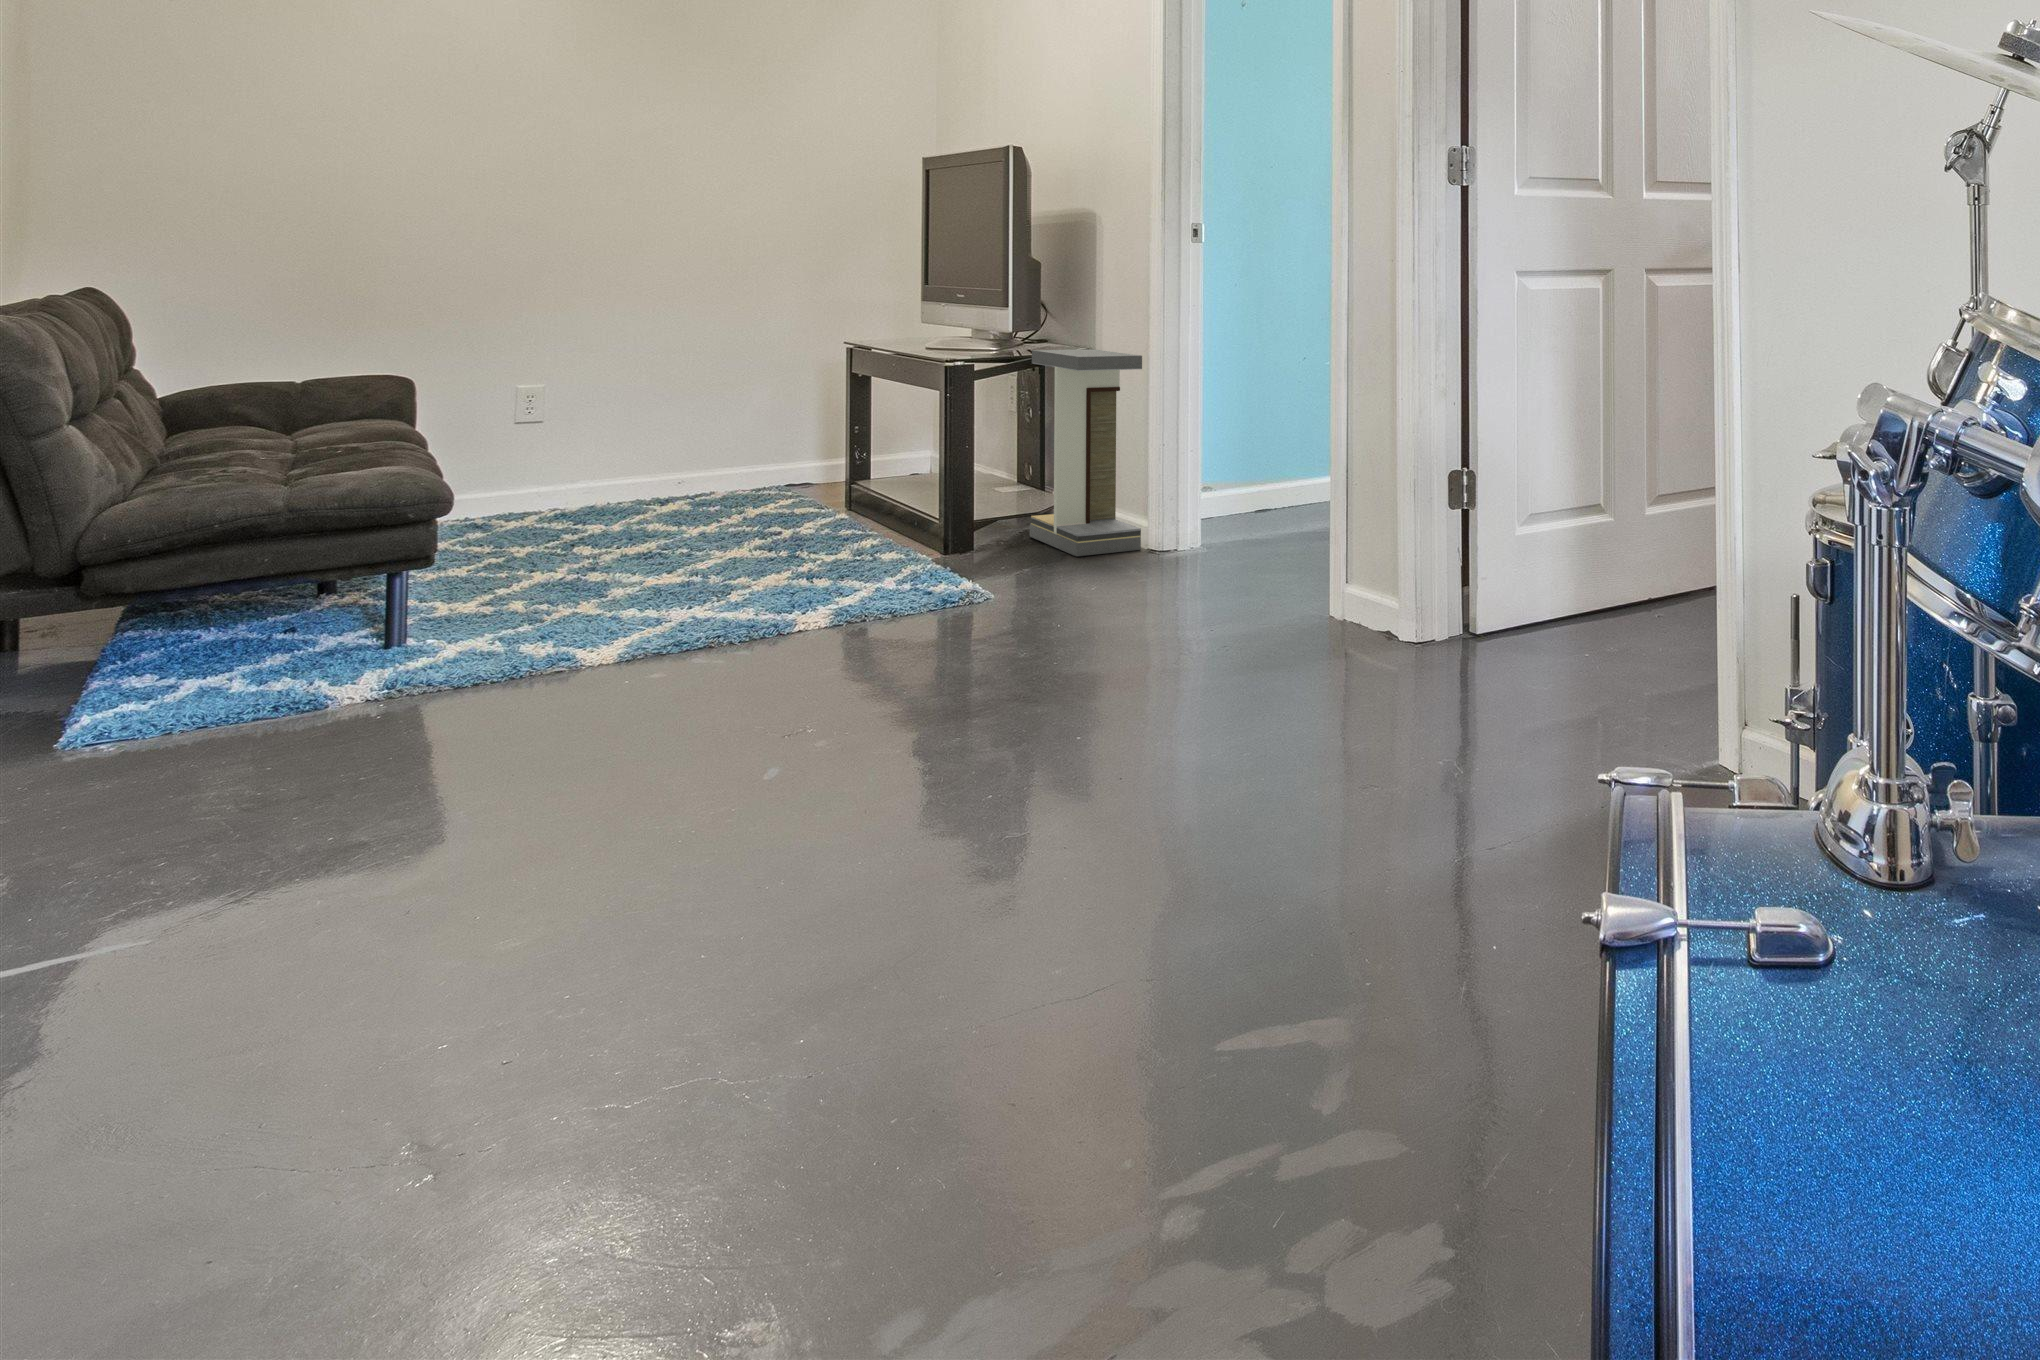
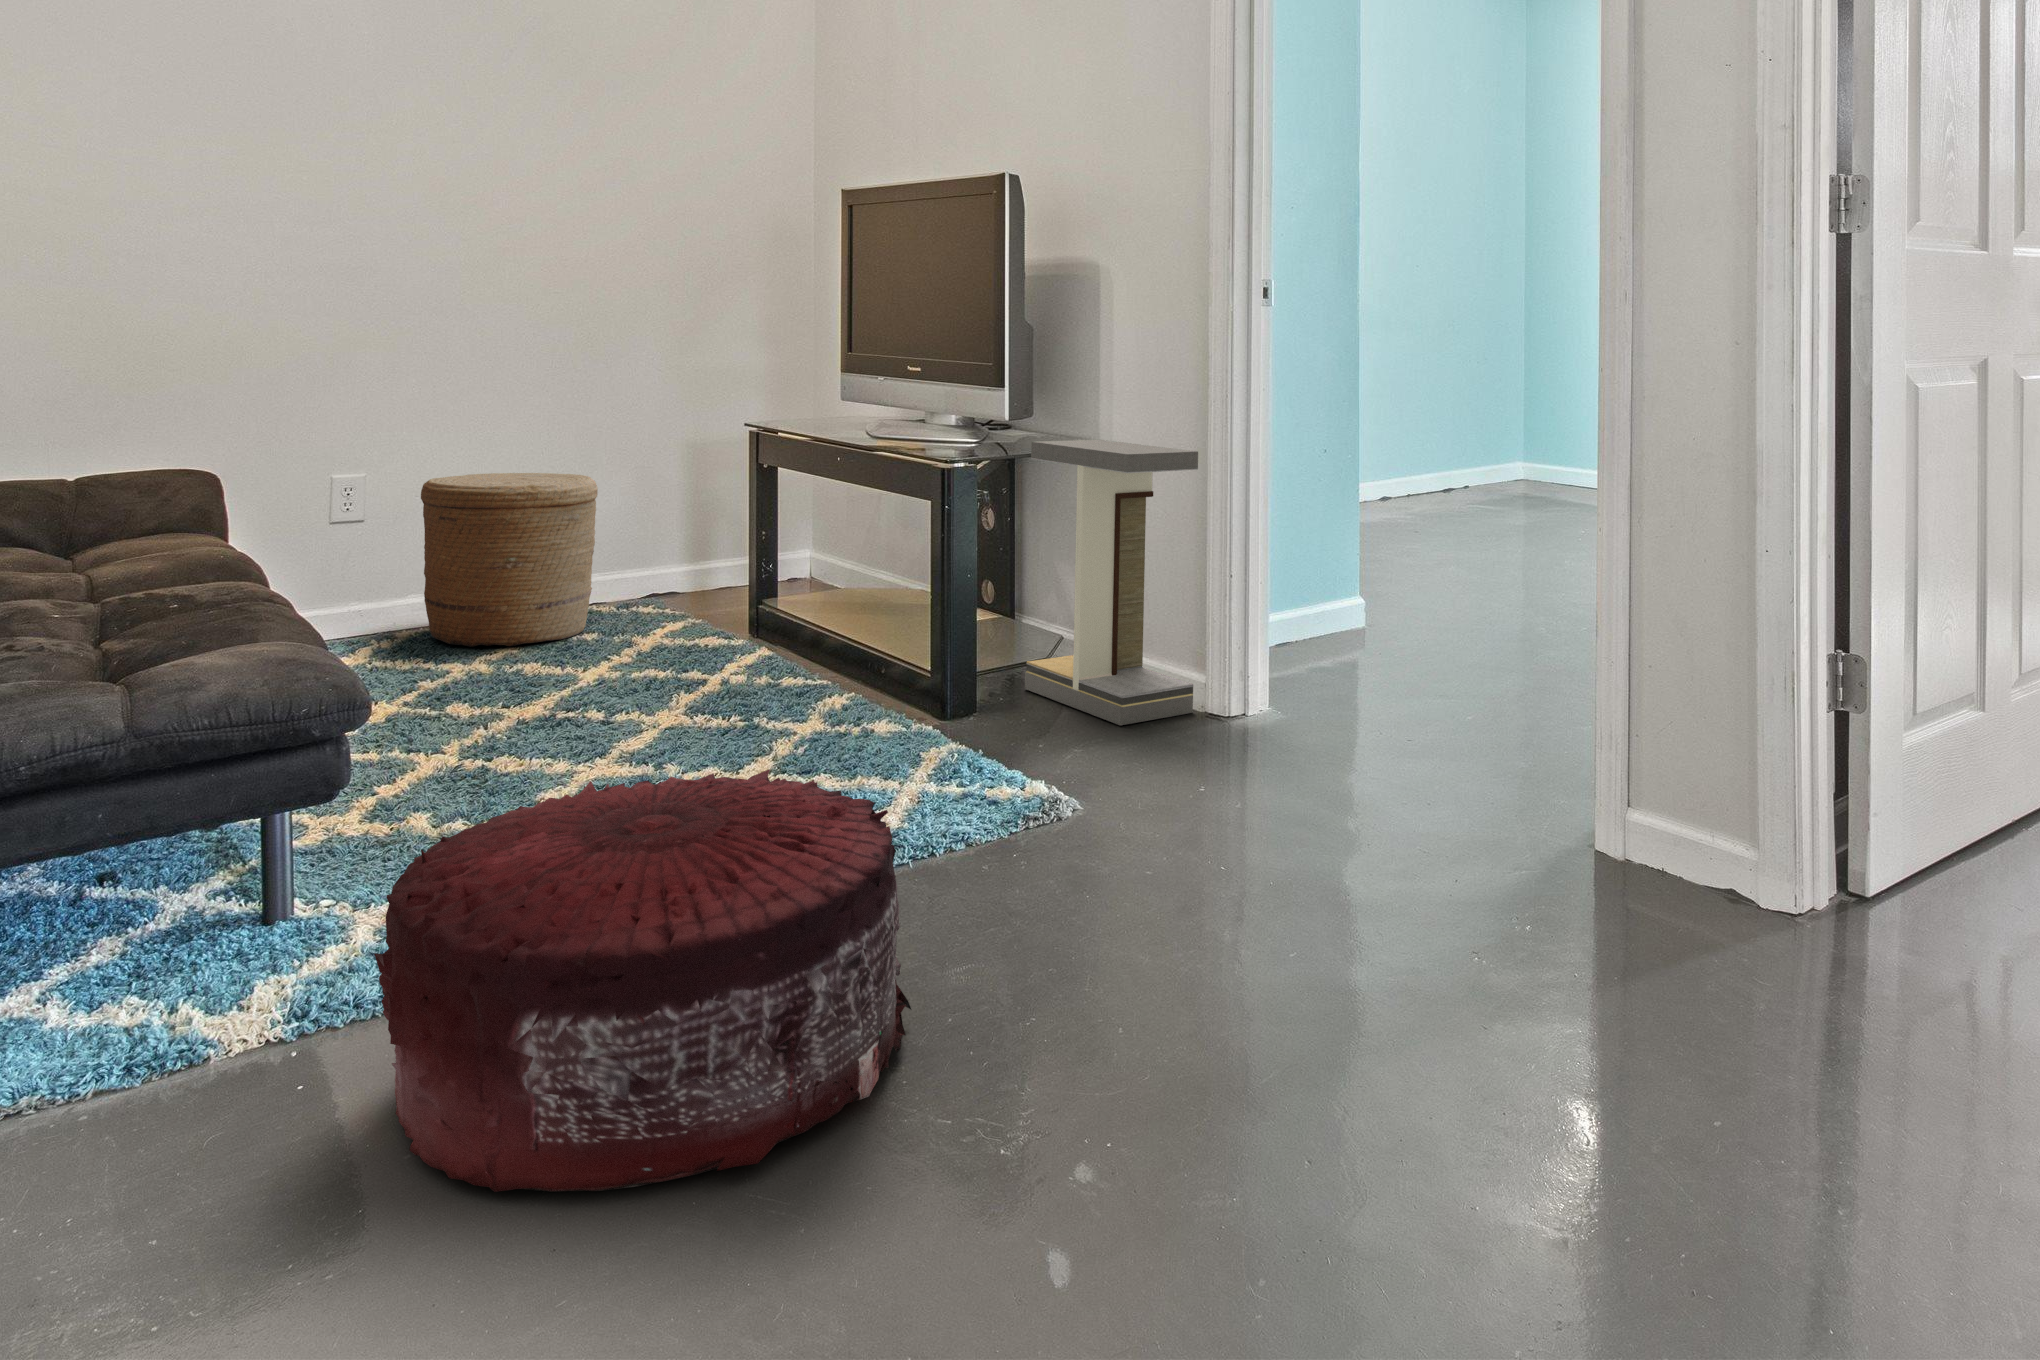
woven basket: none [587,381,732,513] -> present [421,473,598,647]
pouf: none [408,544,773,749] -> present [374,769,911,1192]

